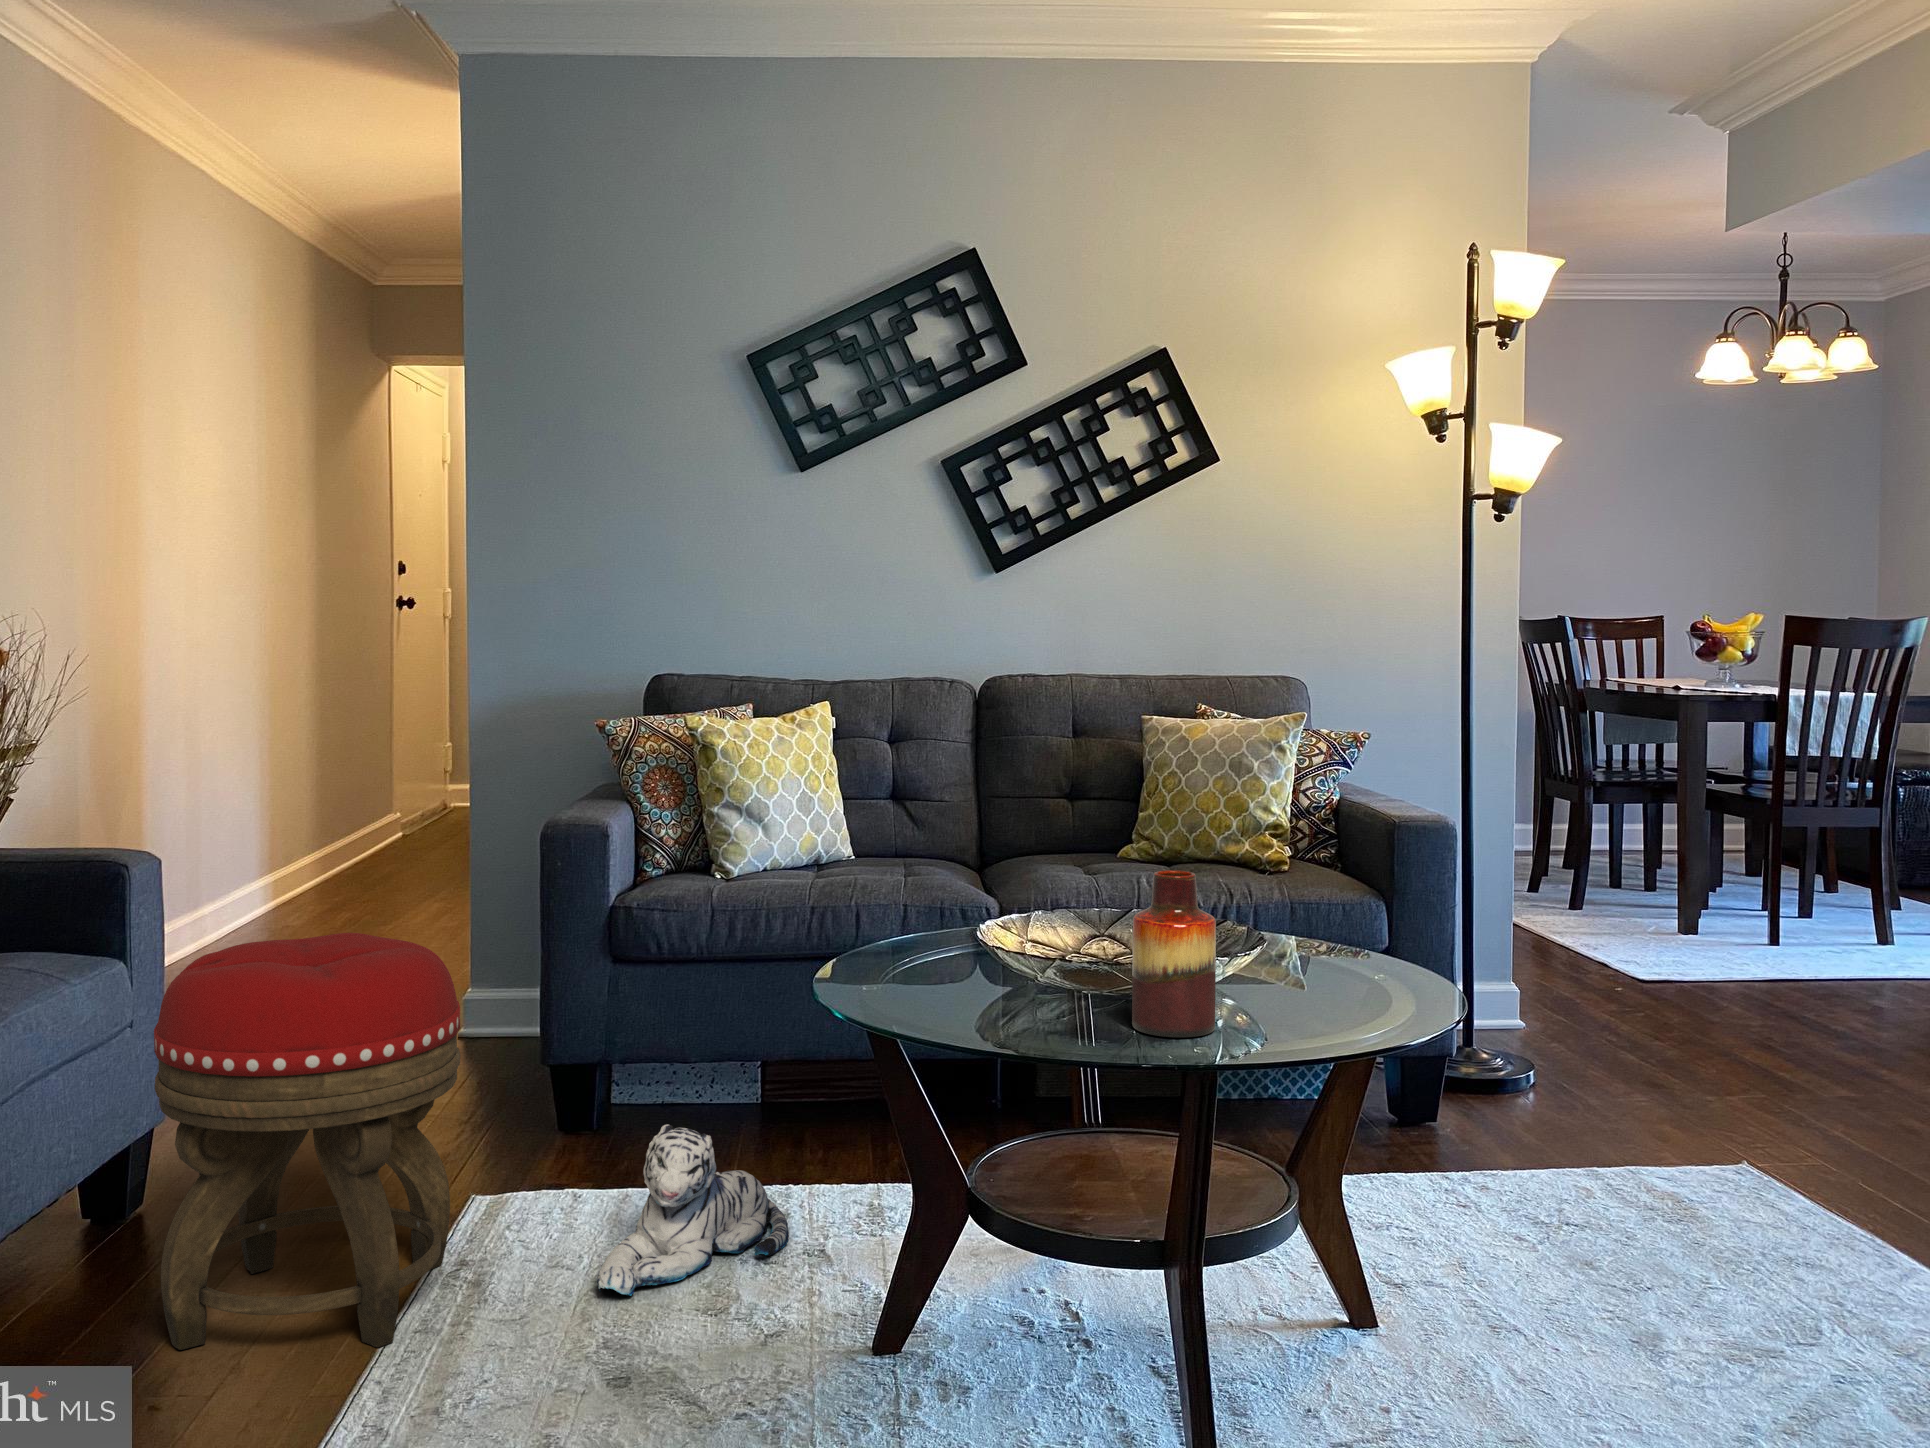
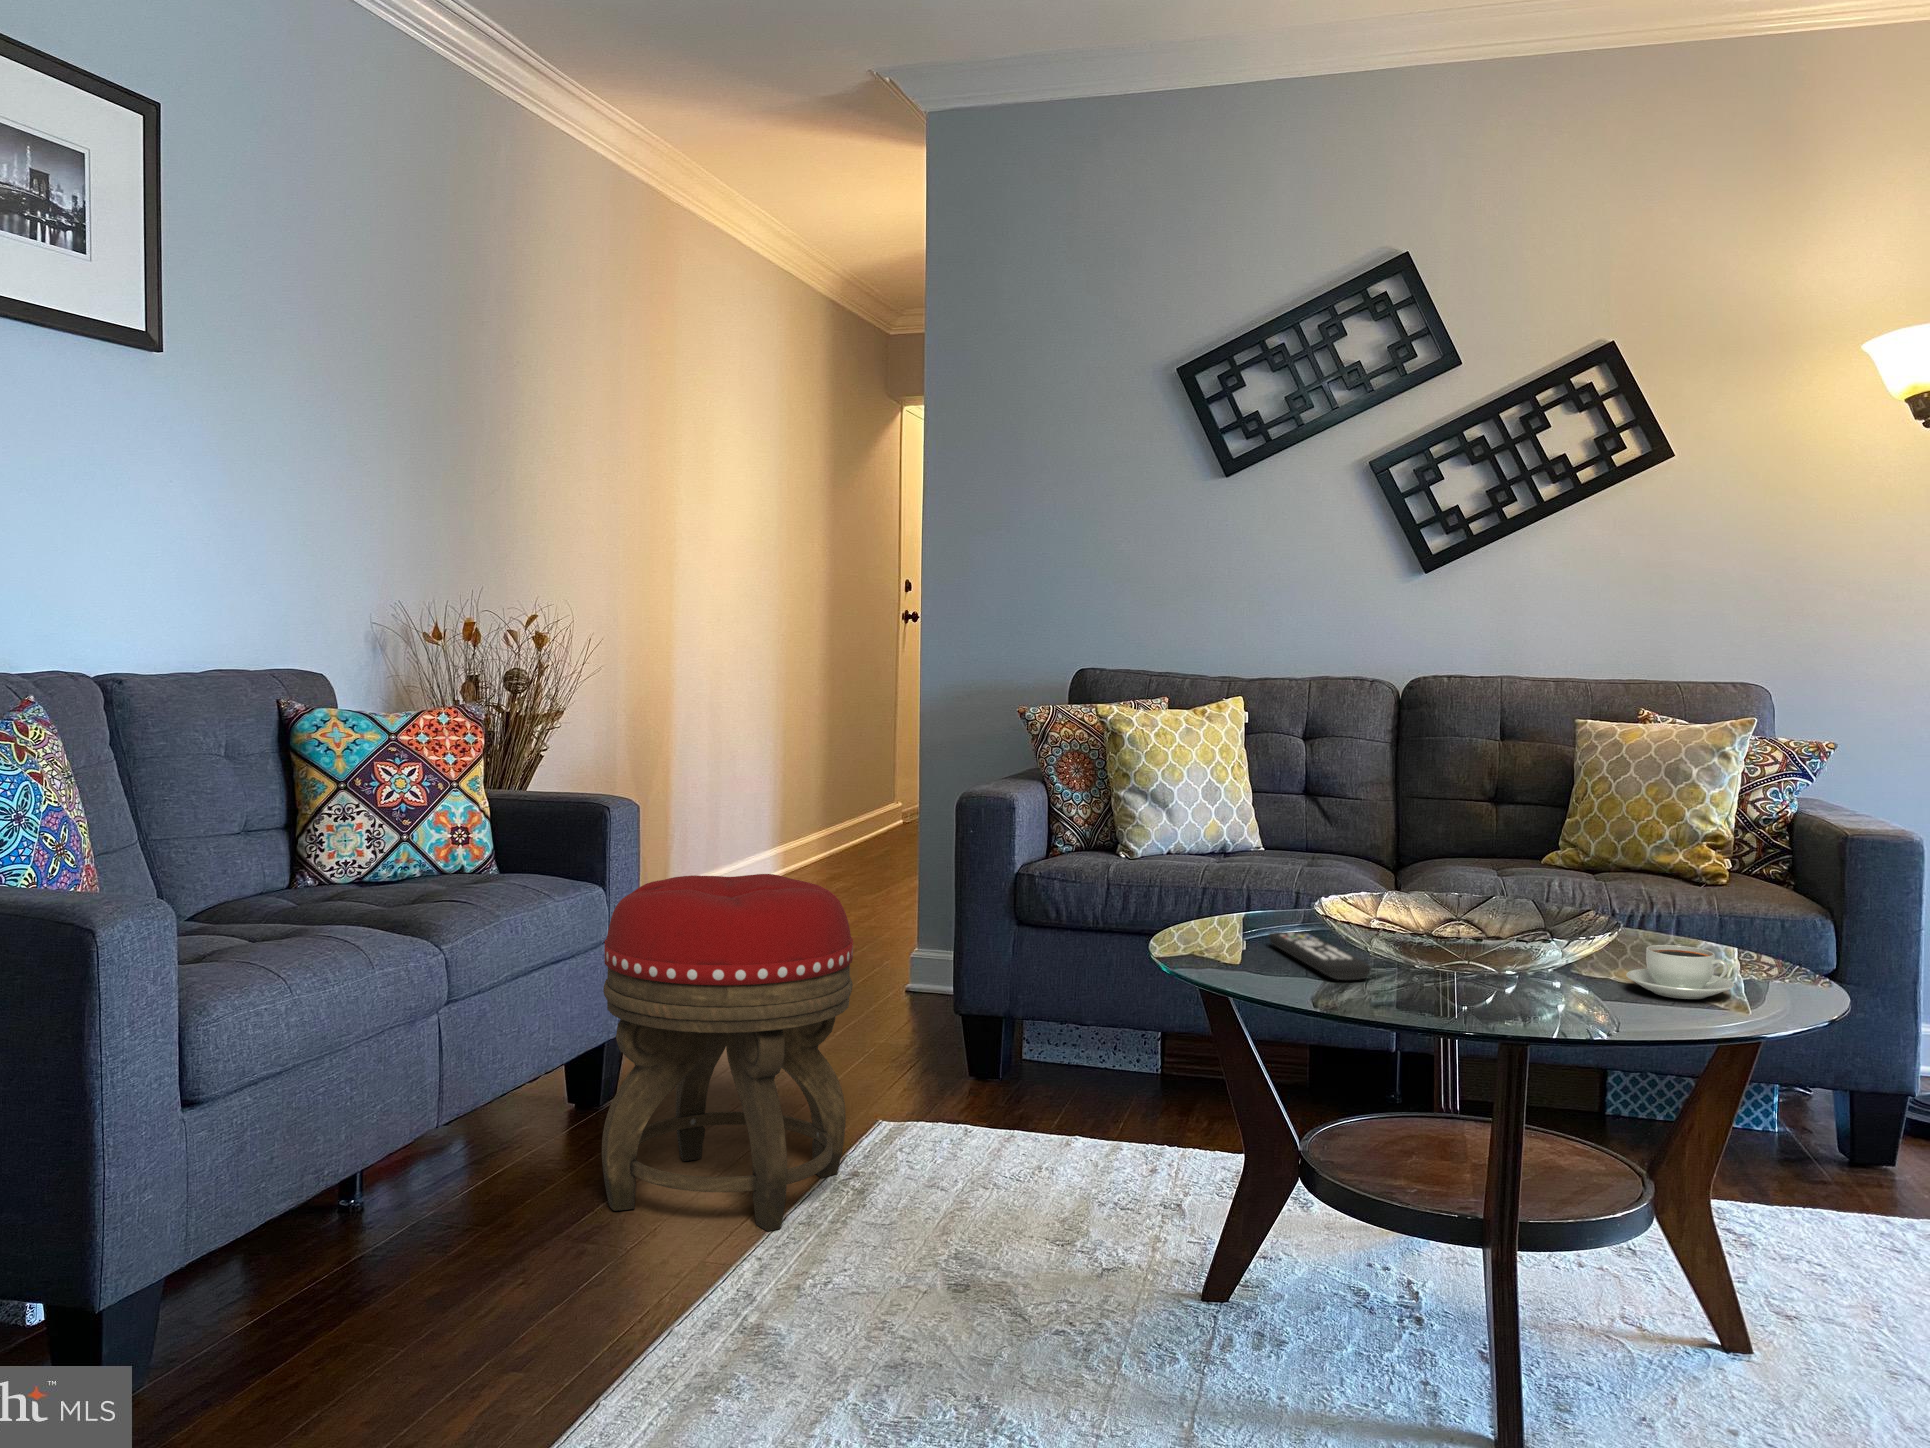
vase: present [1132,870,1216,1037] -> none [1454,846,1544,1014]
coffee cup: none [1275,952,1371,1004] -> present [1626,945,1734,999]
remote control: none [927,961,1045,1013] -> present [1269,932,1371,980]
plush toy: present [597,1124,789,1296] -> none [962,1069,1152,1219]

